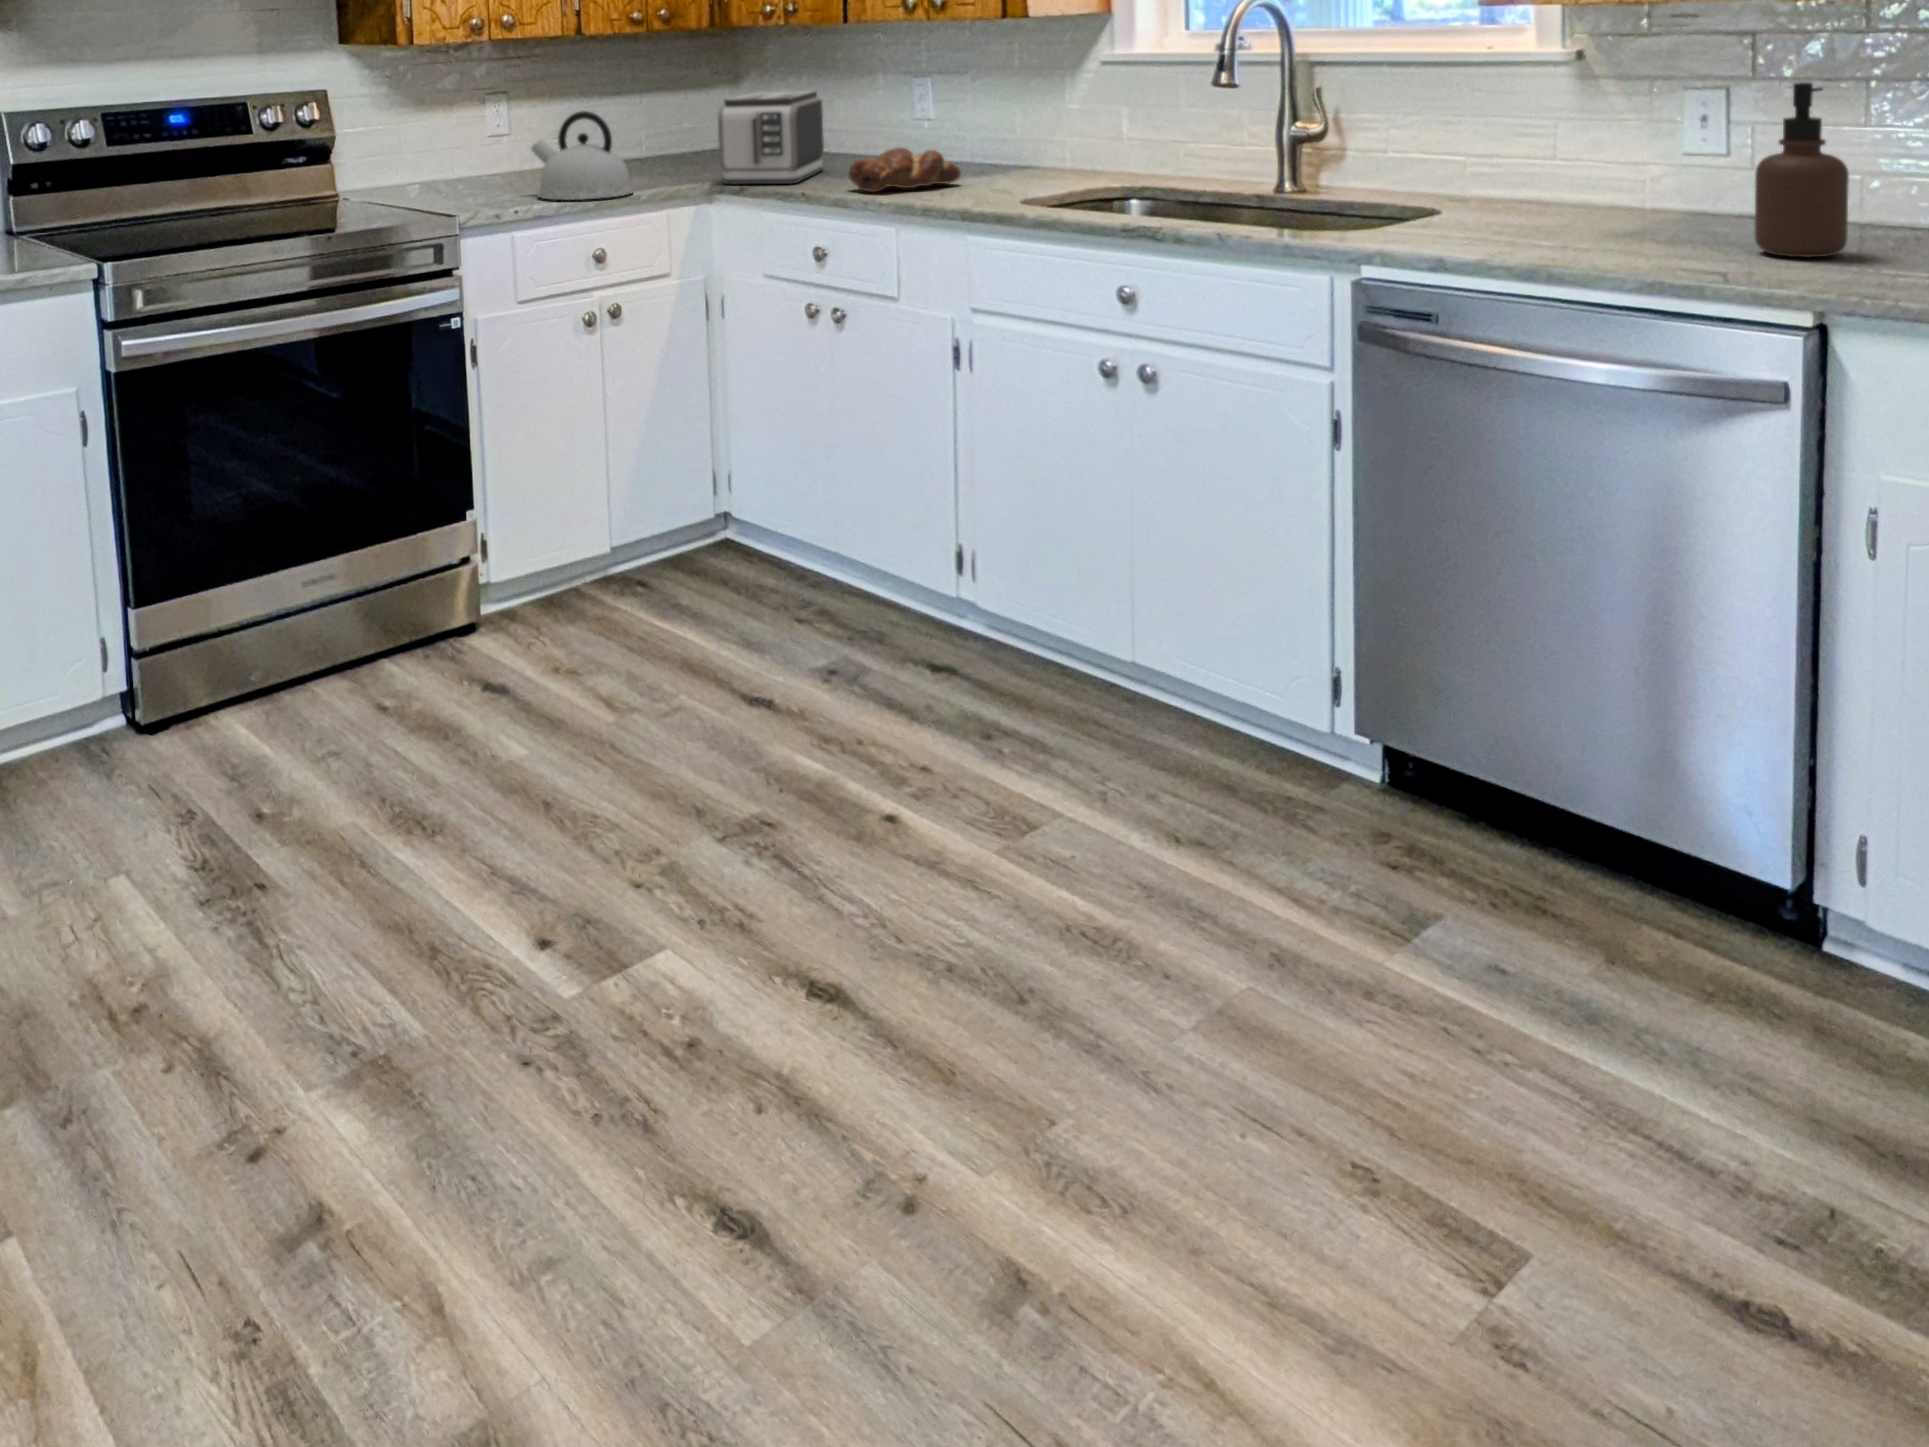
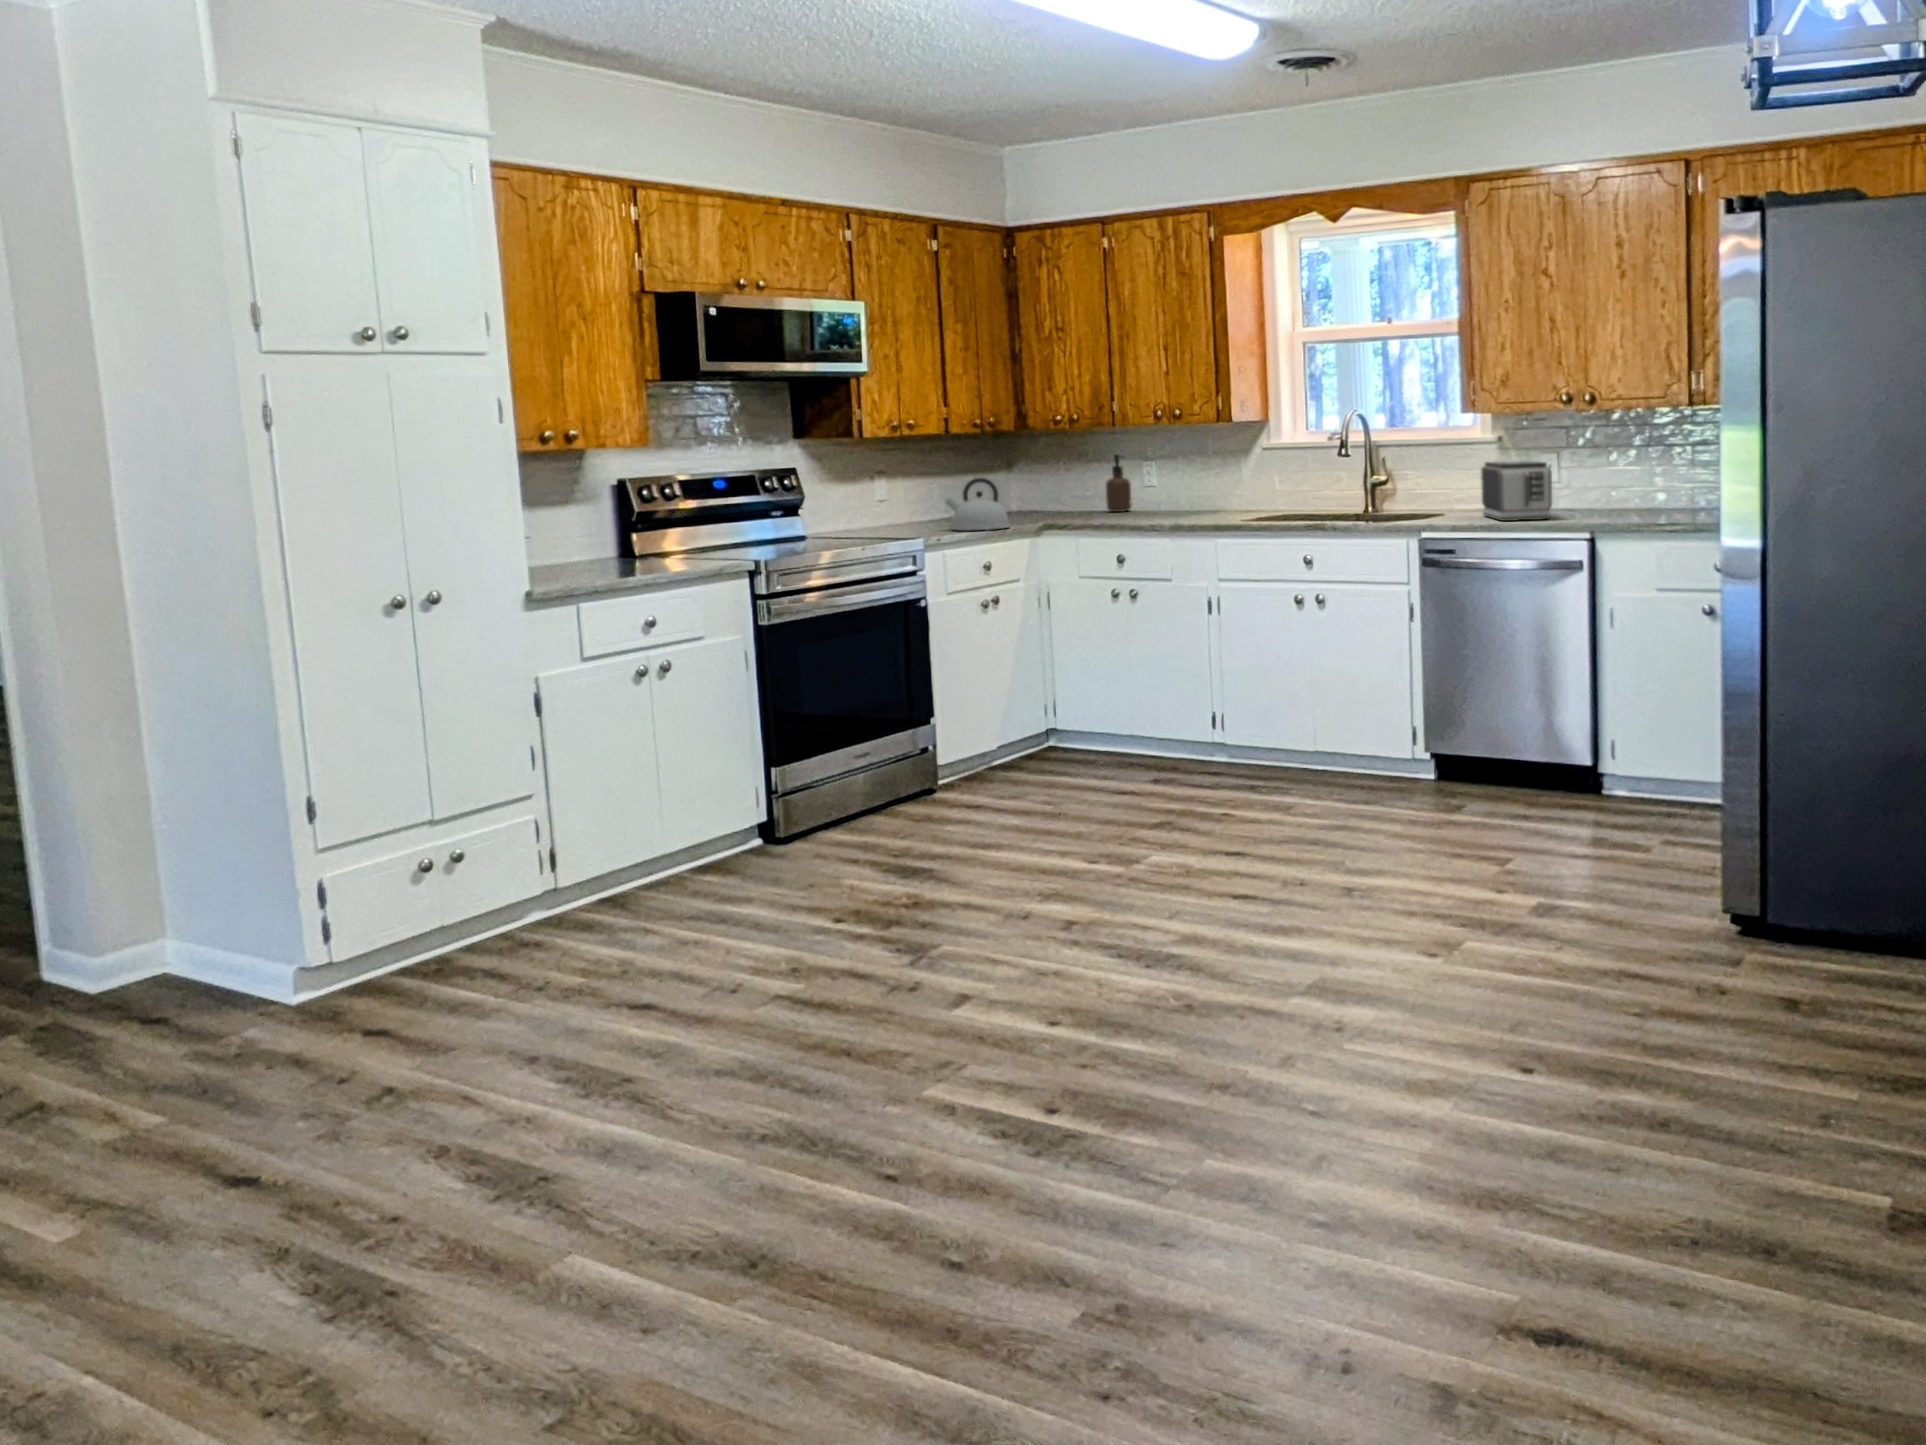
soap dispenser: present [1755,82,1849,257] -> present [1106,454,1131,512]
toaster: present [718,91,824,184] -> present [1481,460,1552,521]
bread loaf: present [849,148,961,192] -> none [1139,497,1199,521]

